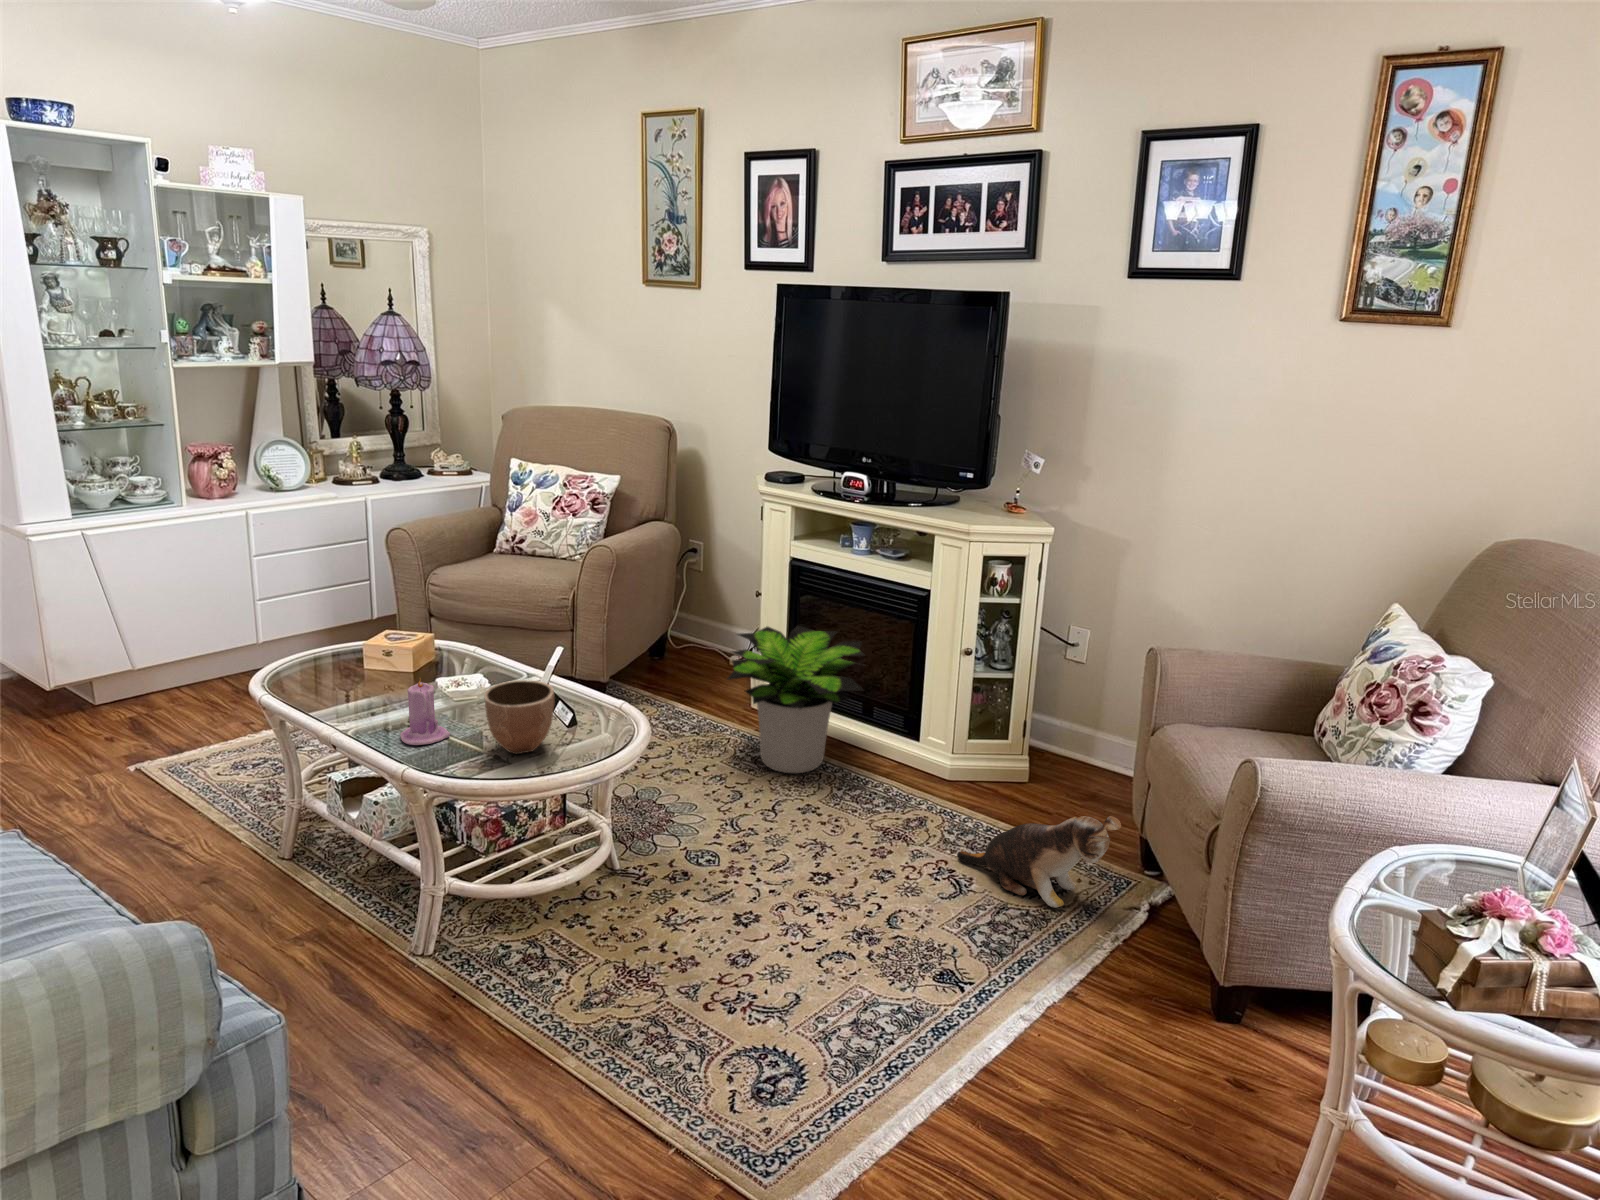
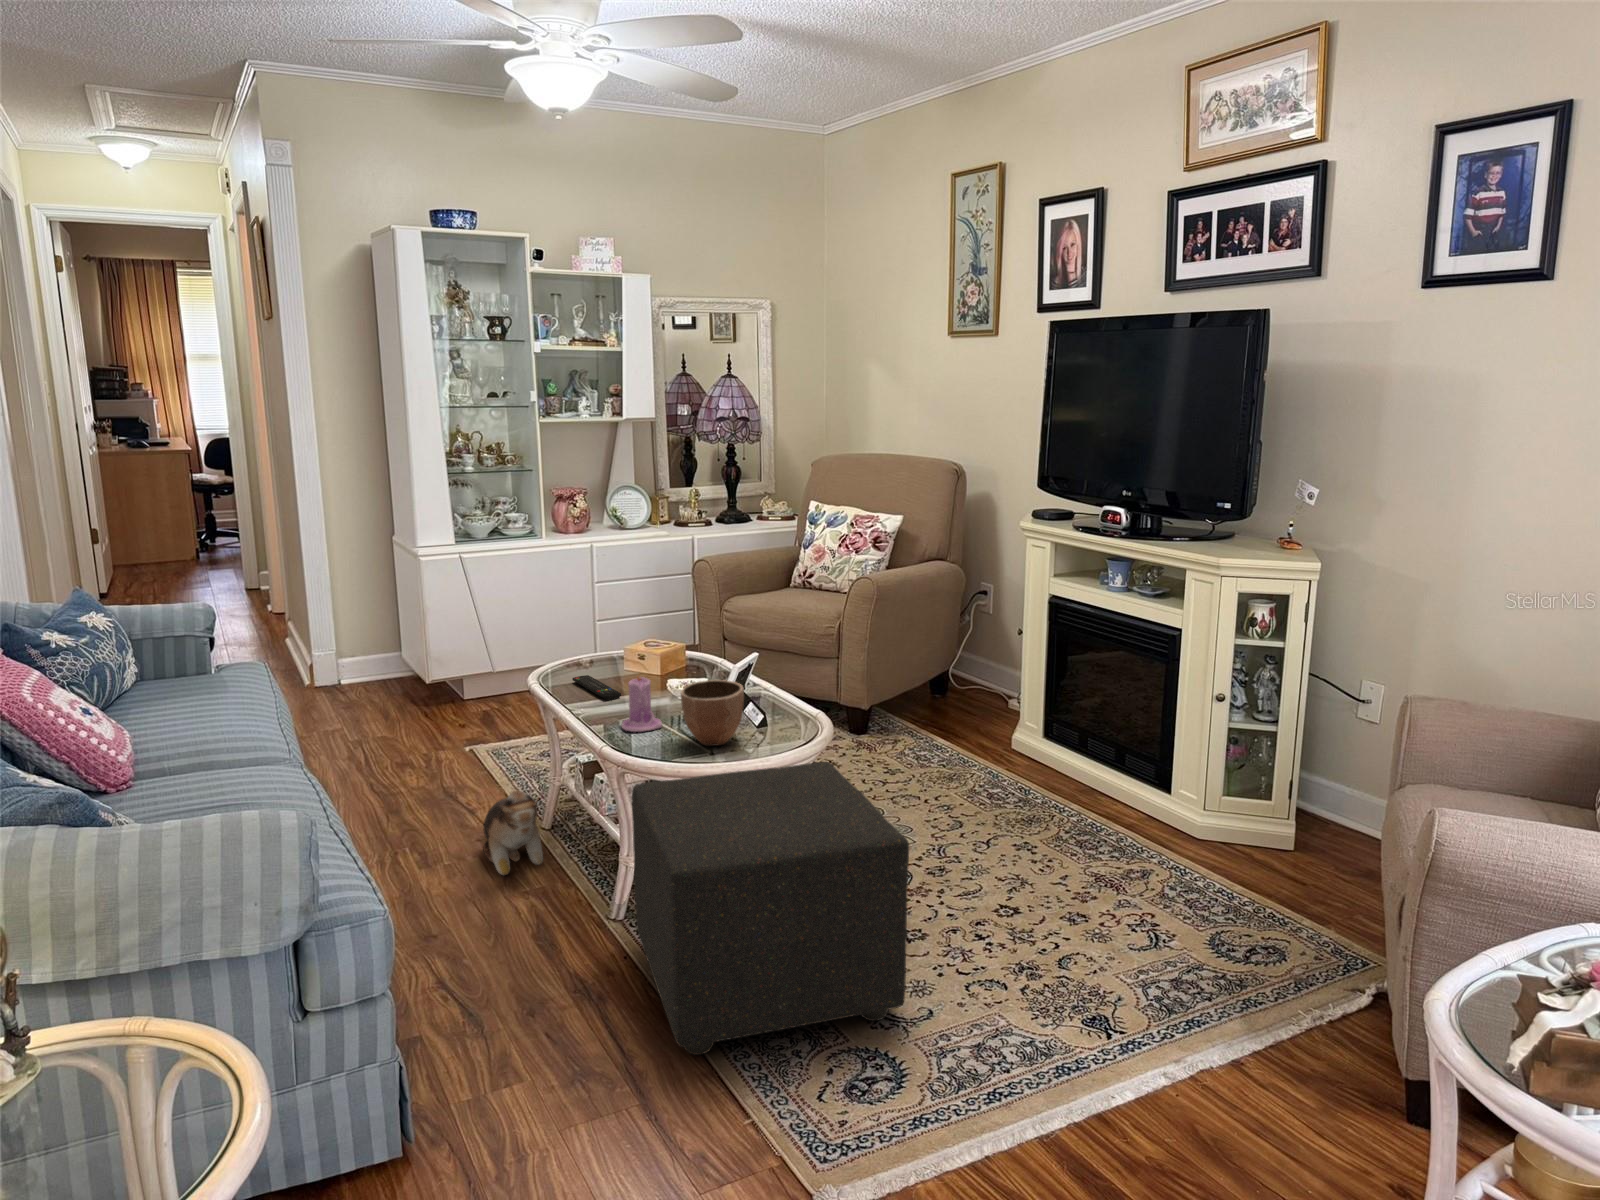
potted plant: present [727,626,864,773] -> none [959,662,1122,813]
remote control: none [305,678,378,707] -> present [572,675,621,700]
ottoman: none [459,758,787,1094] -> present [632,762,909,1055]
plush toy: present [957,816,1121,908] -> present [483,791,543,875]

